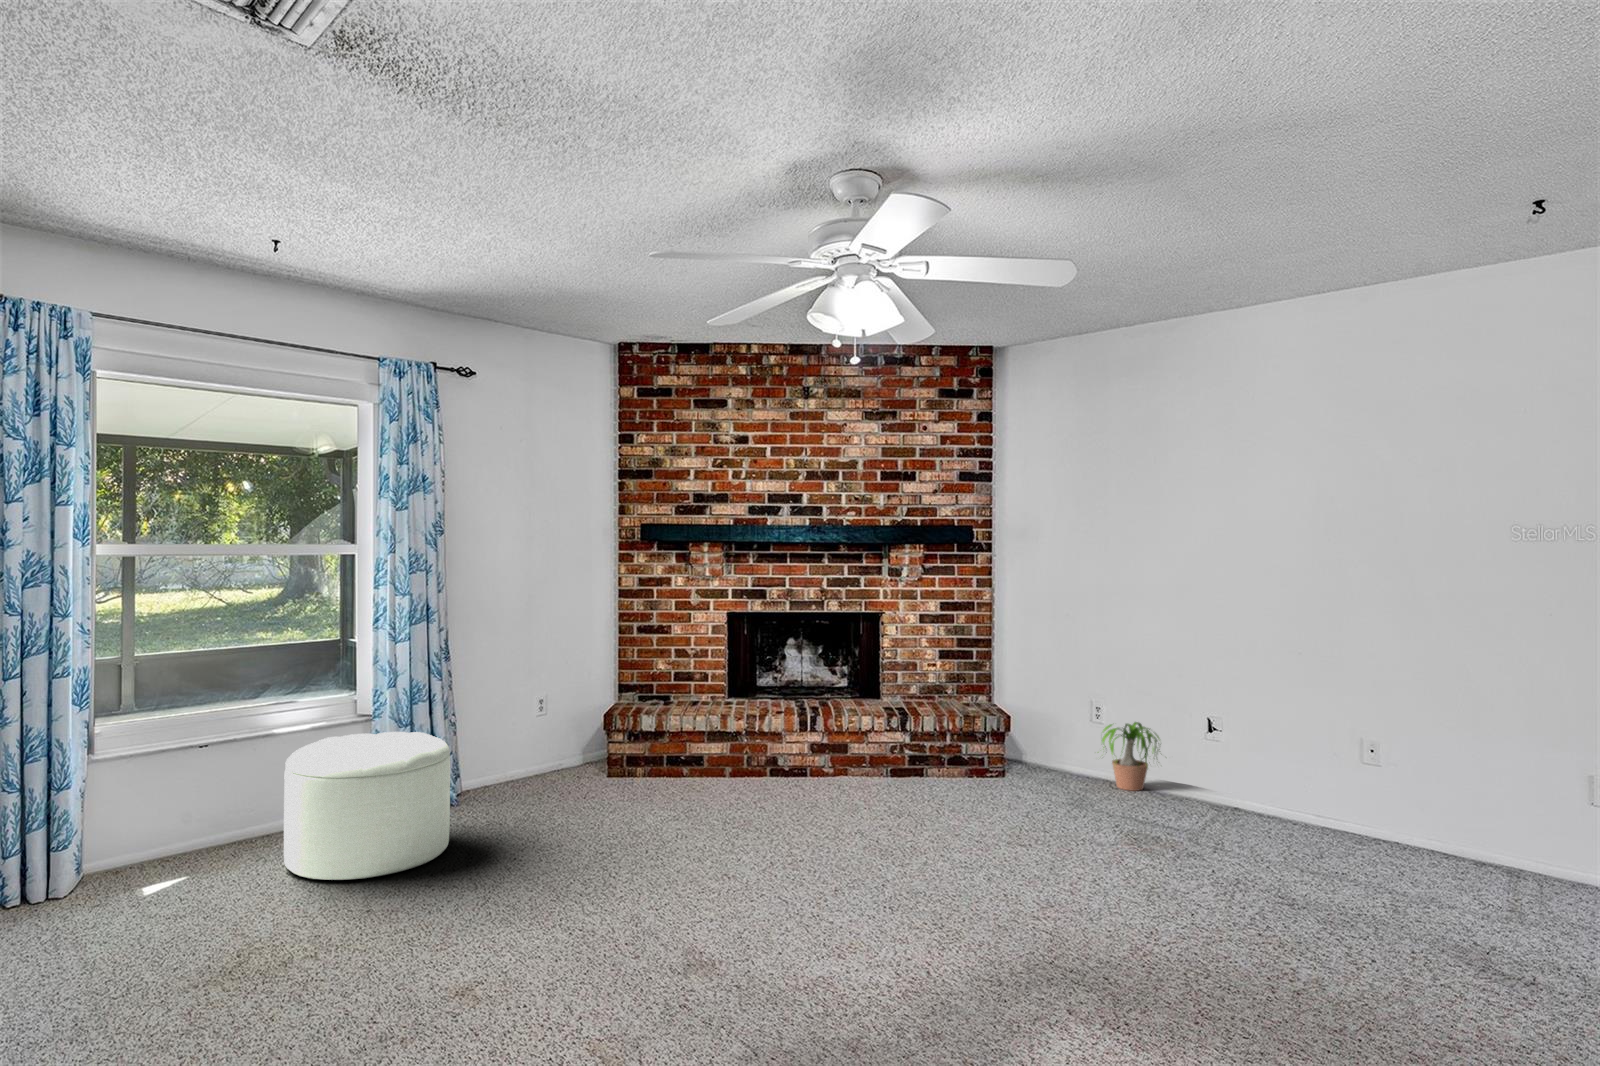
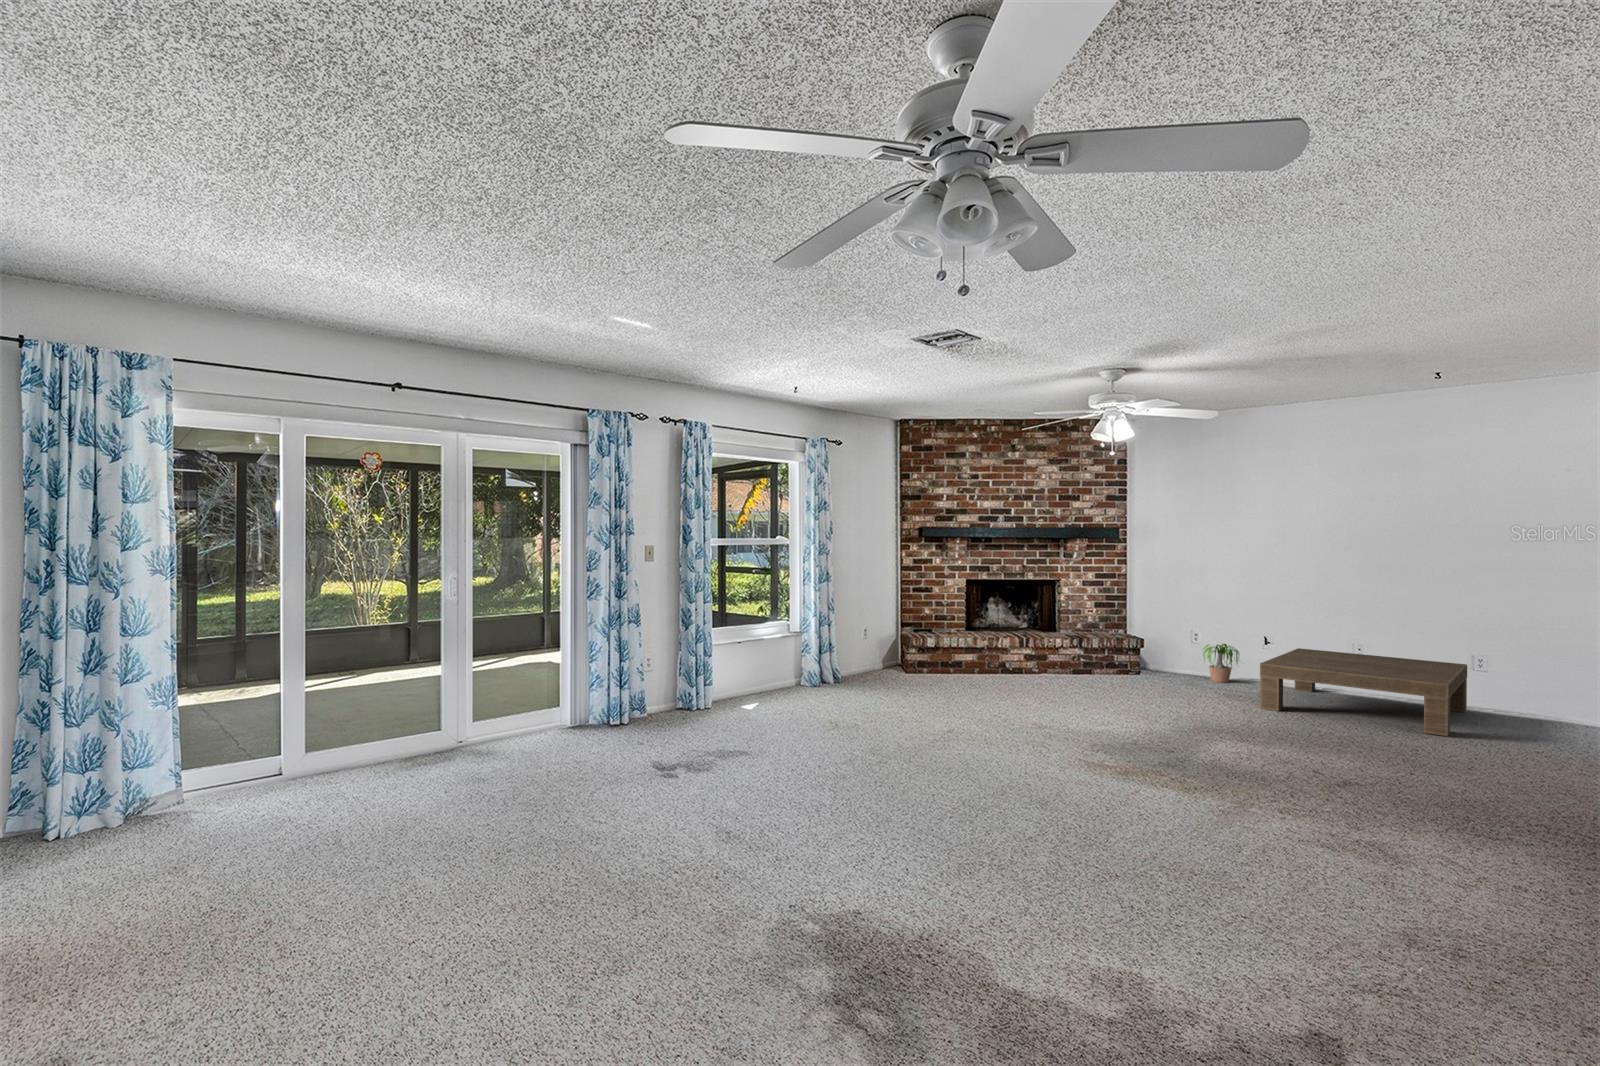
ottoman: present [284,732,450,880] -> none [790,639,866,707]
coffee table: none [1182,732,1541,933] -> present [1260,648,1467,736]

